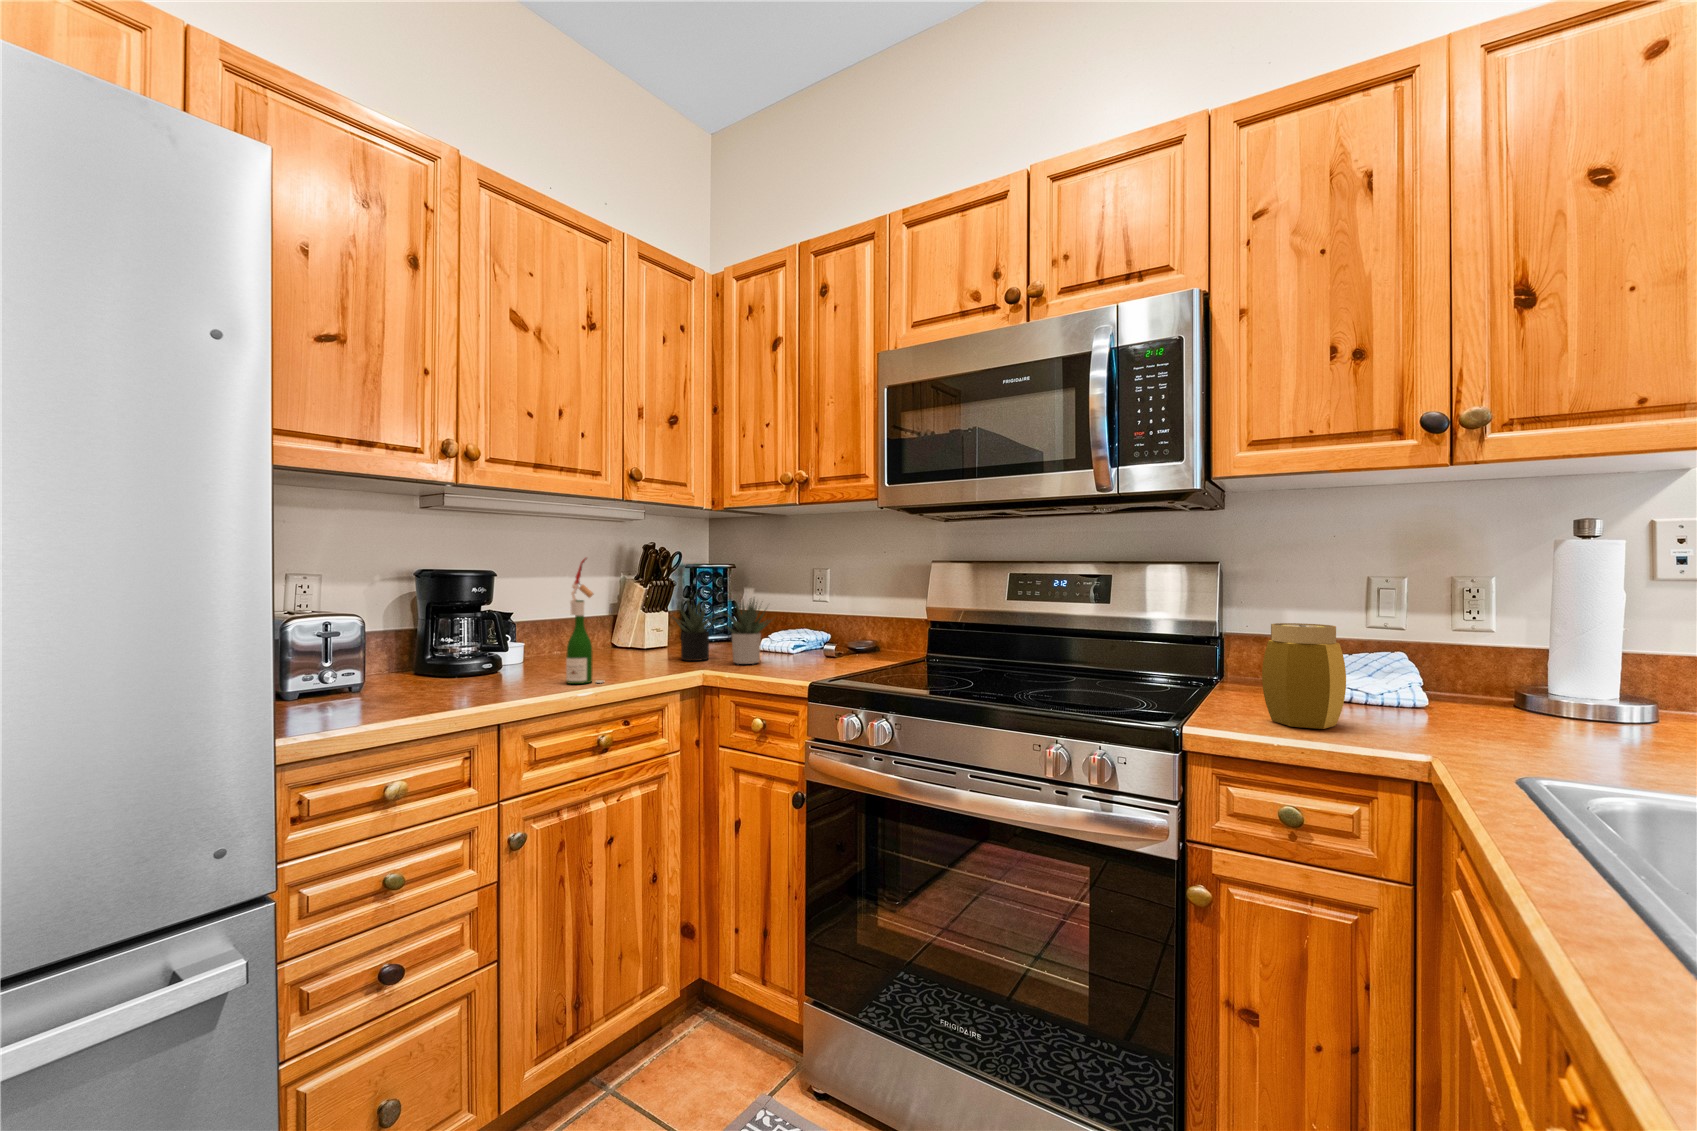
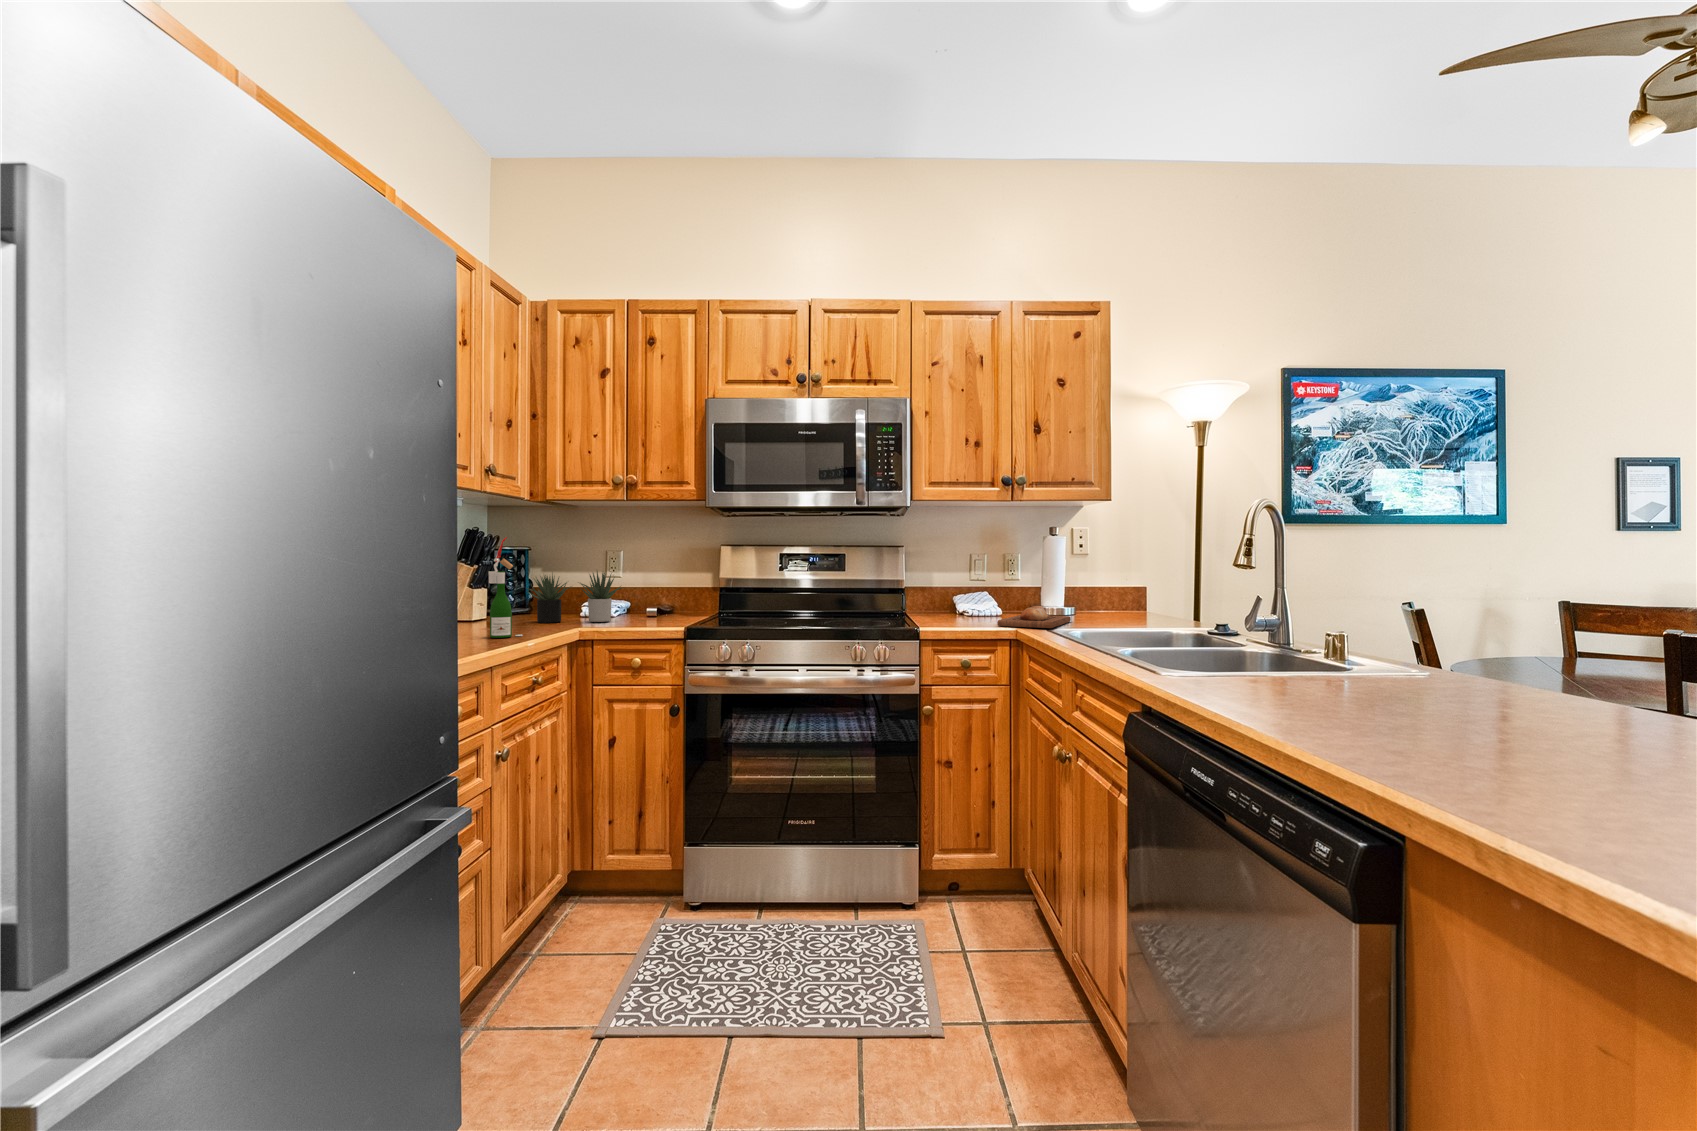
jar: present [1262,623,1346,729] -> none [945,577,979,627]
bread loaf: none [1394,691,1630,757] -> present [997,606,1071,628]

